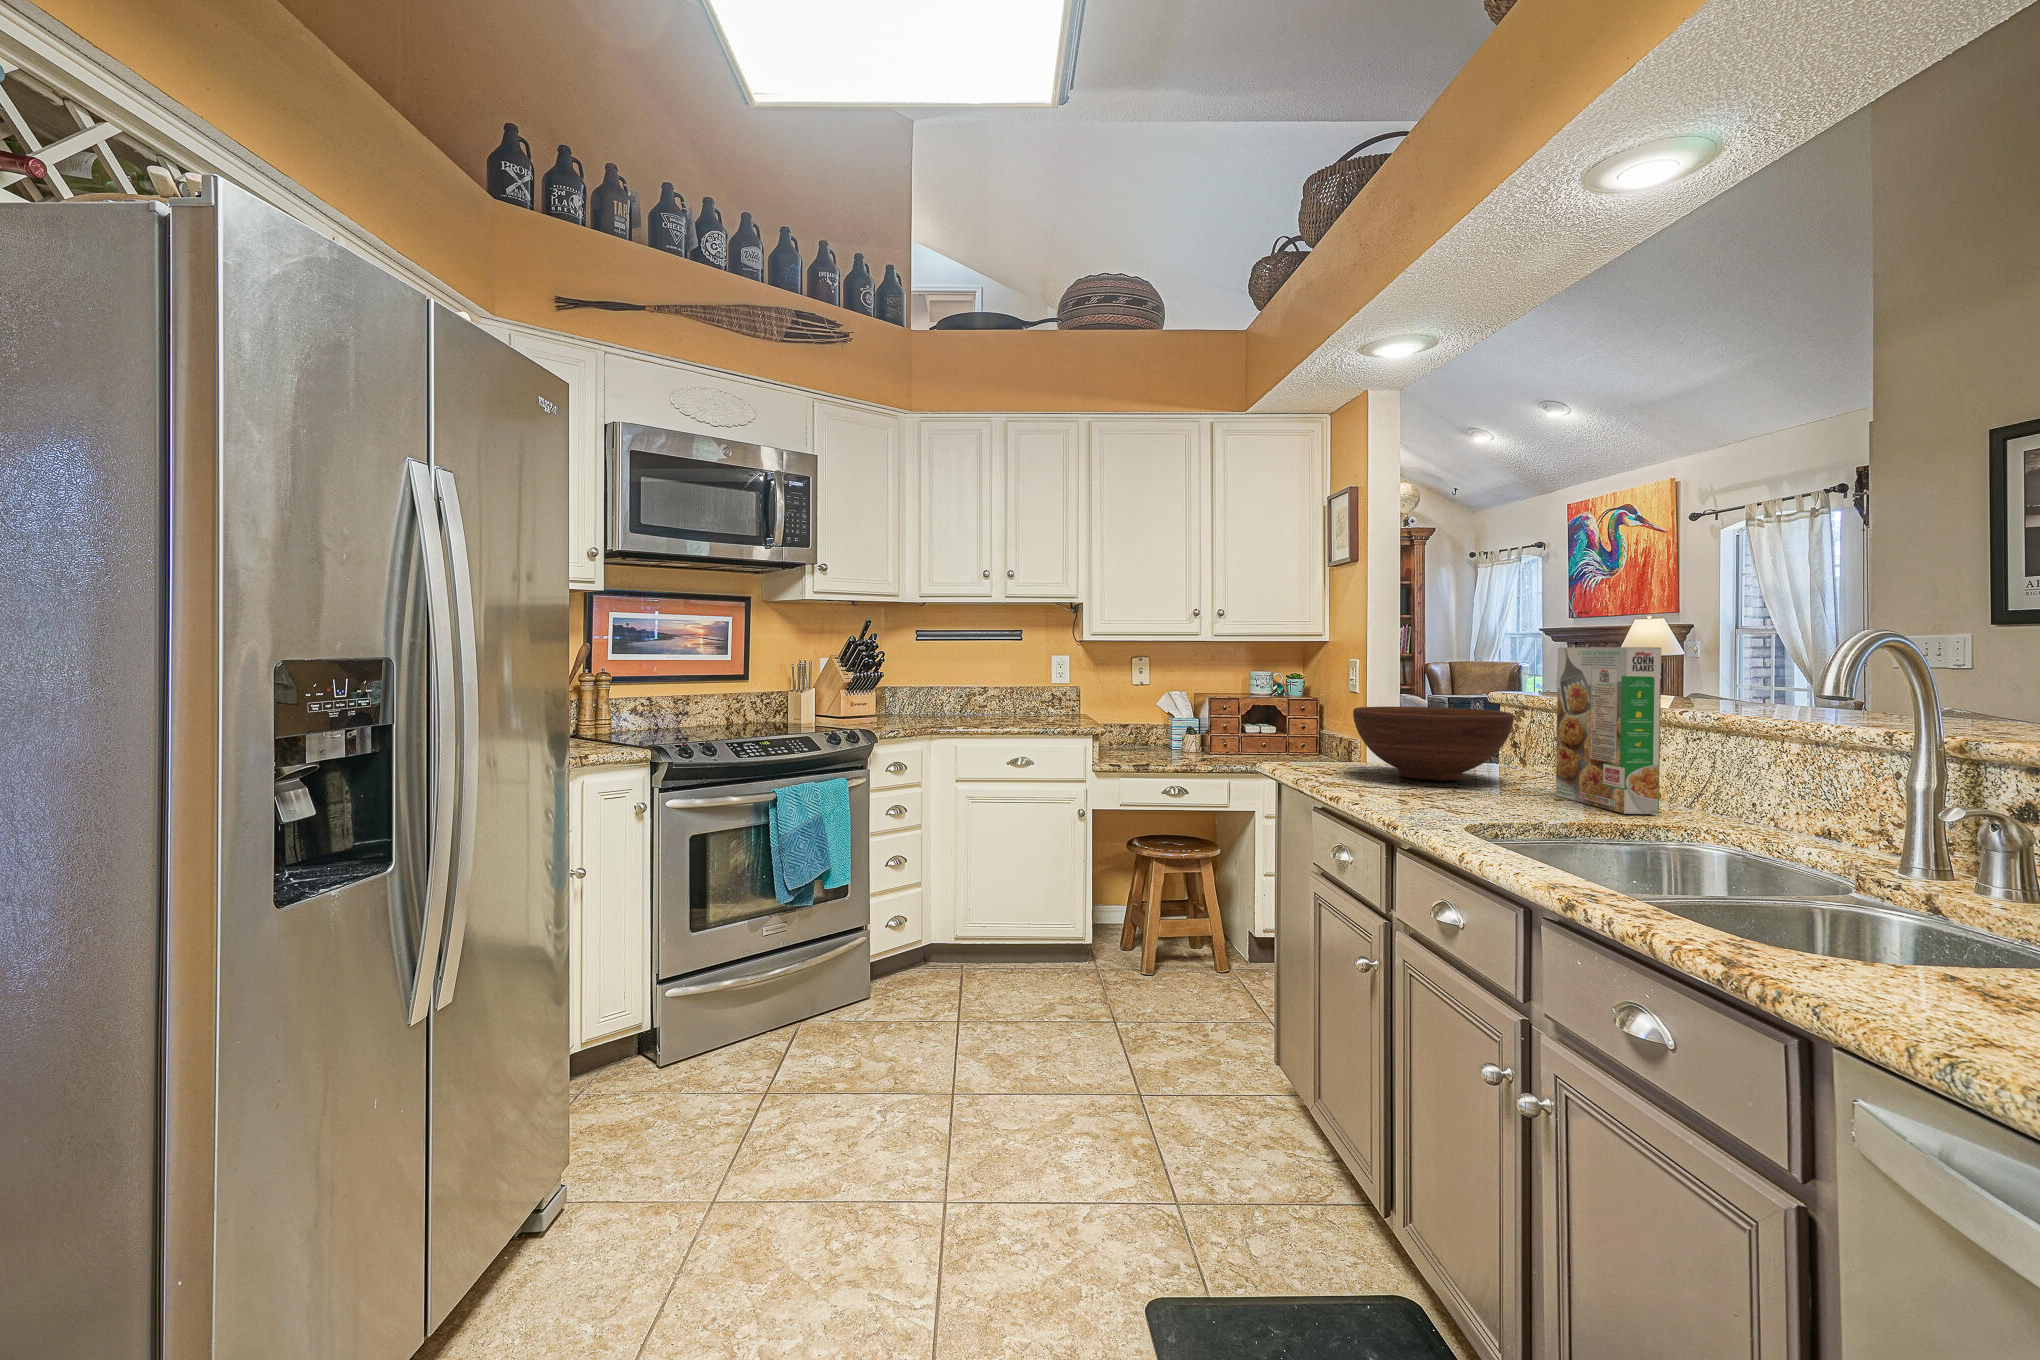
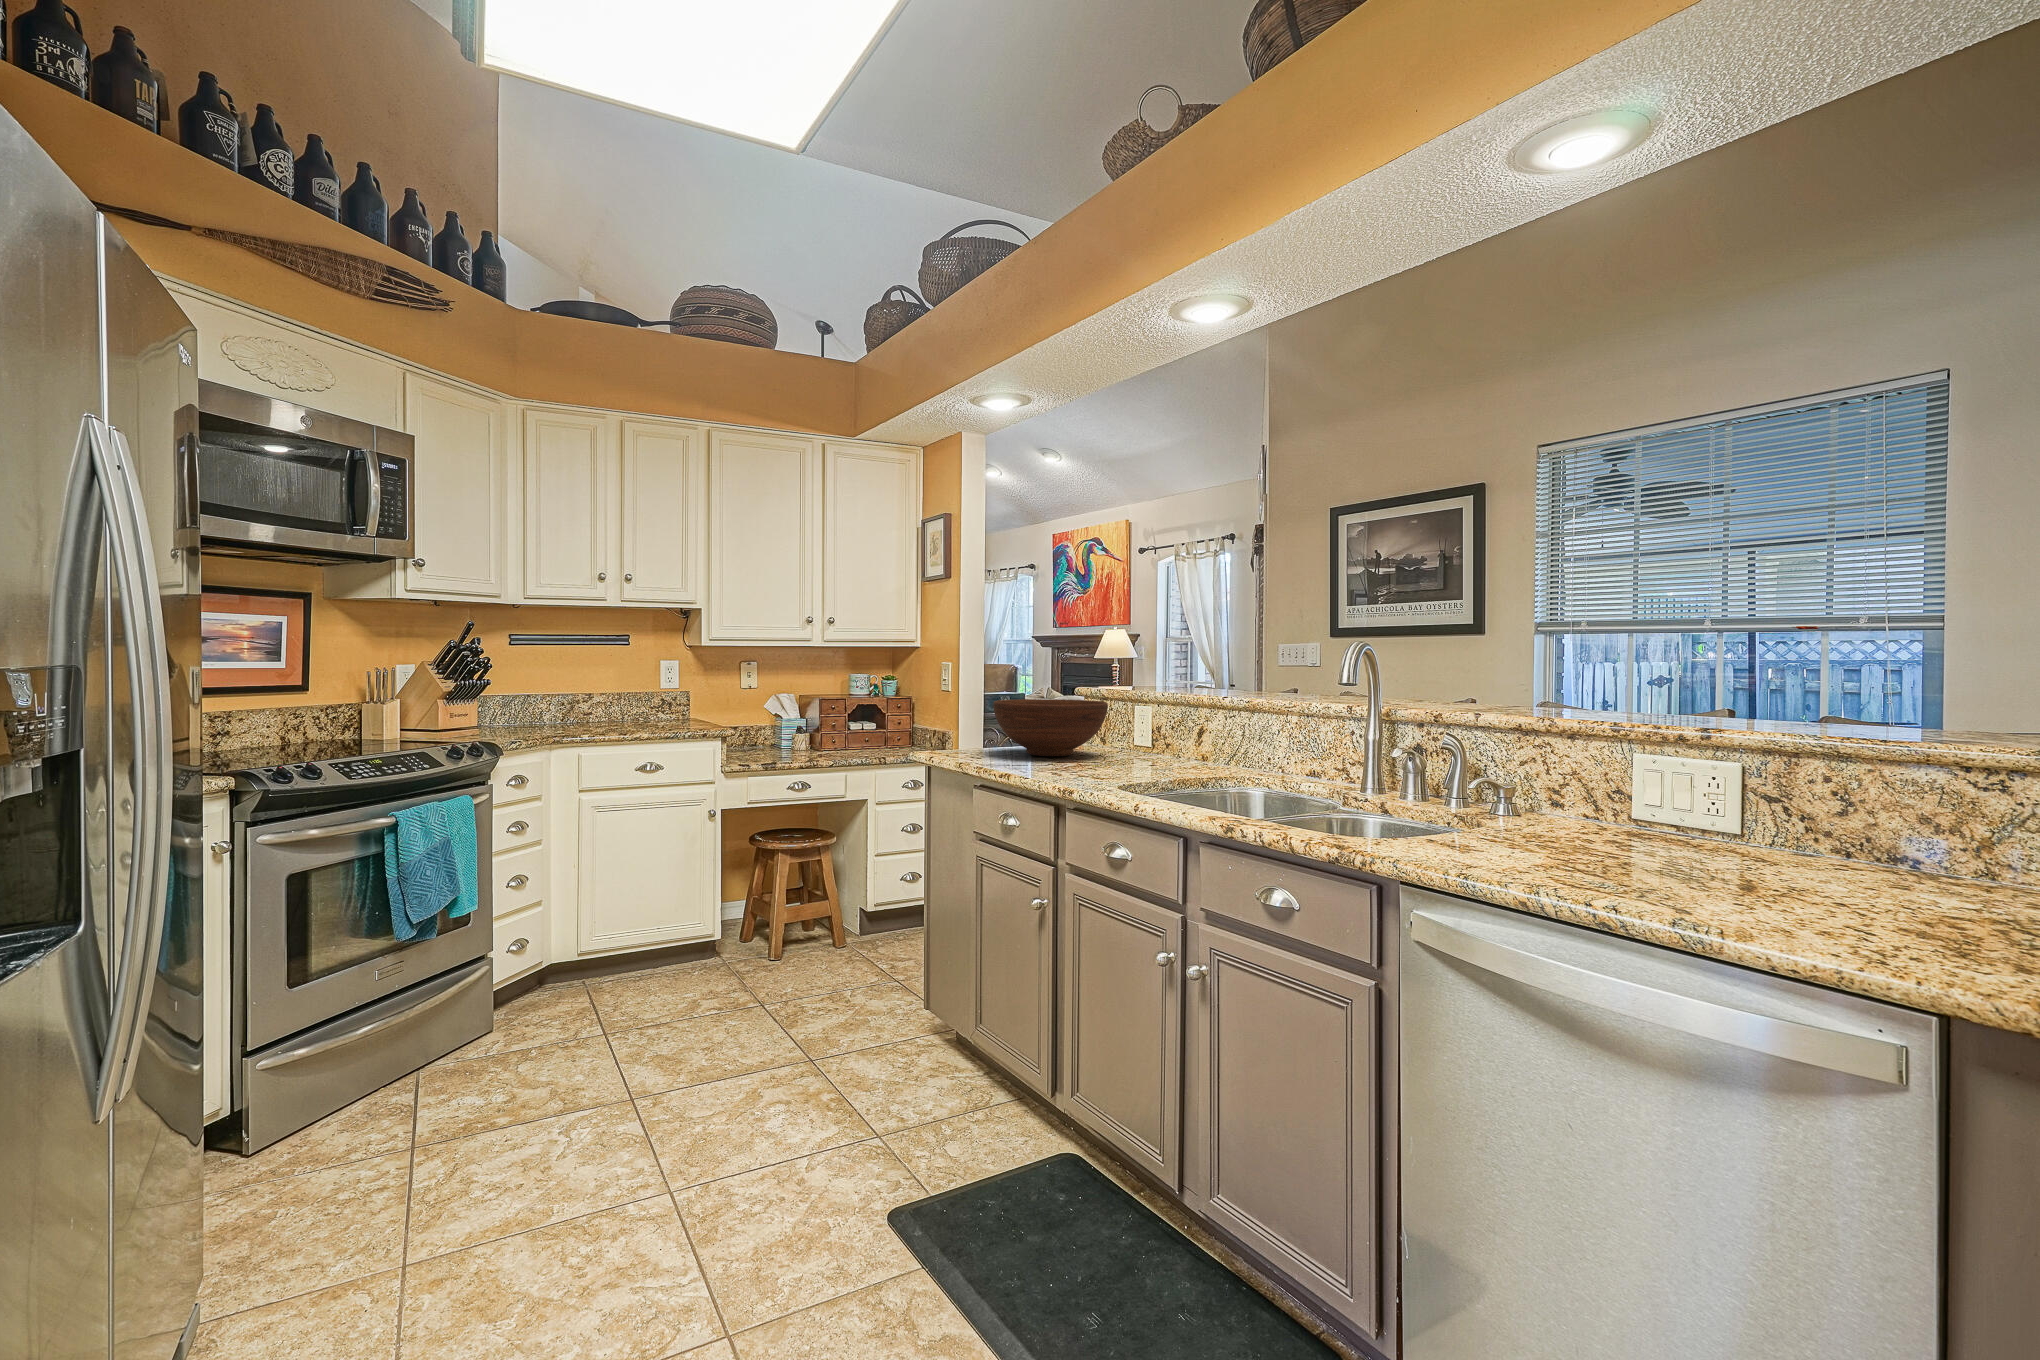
cereal box: present [1556,647,1661,814] -> none [1141,652,1213,770]

